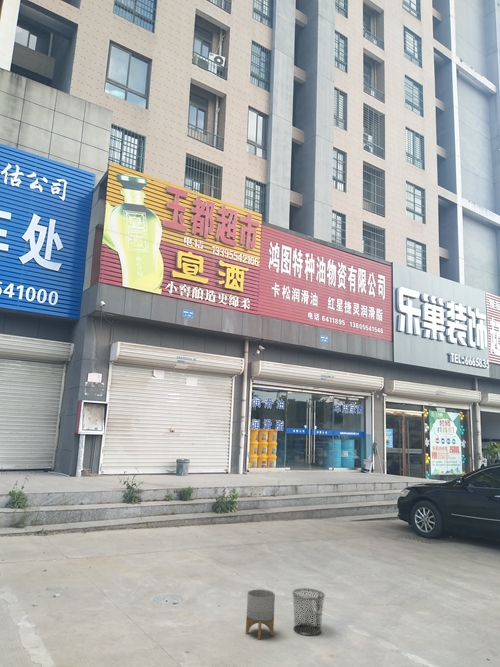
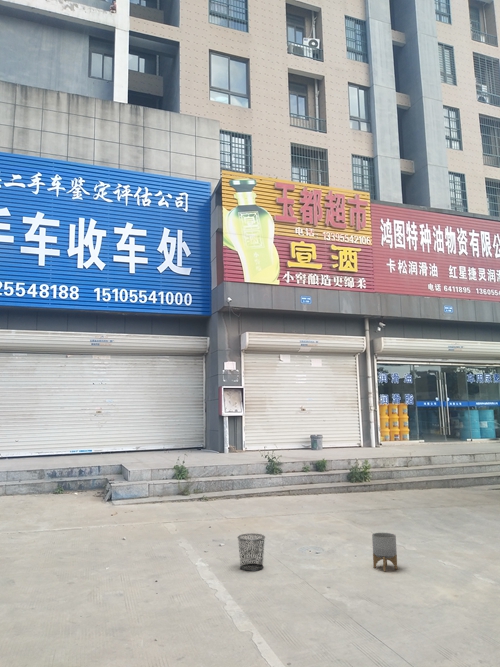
waste bin: present [293,588,324,635] -> present [238,534,265,571]

